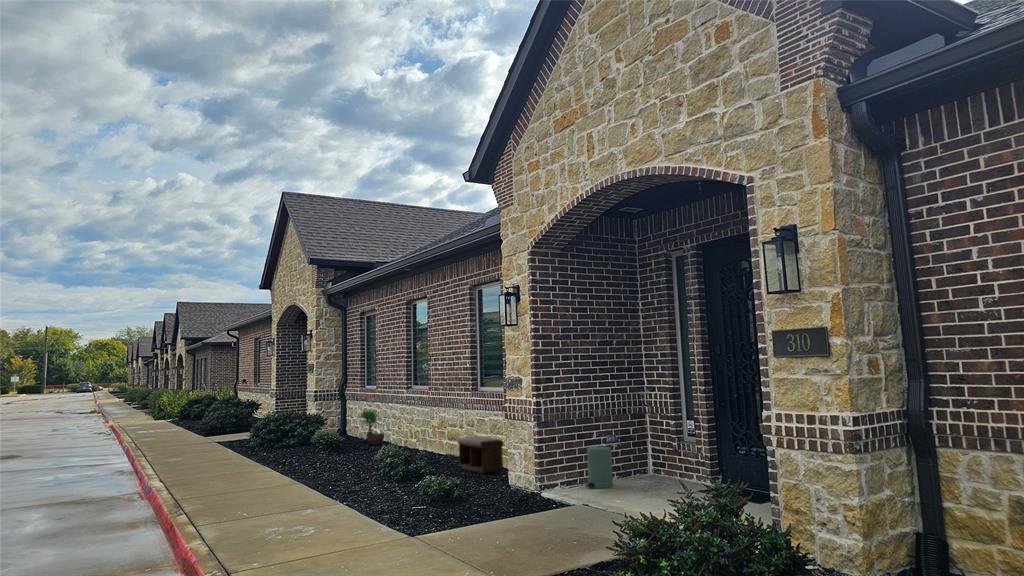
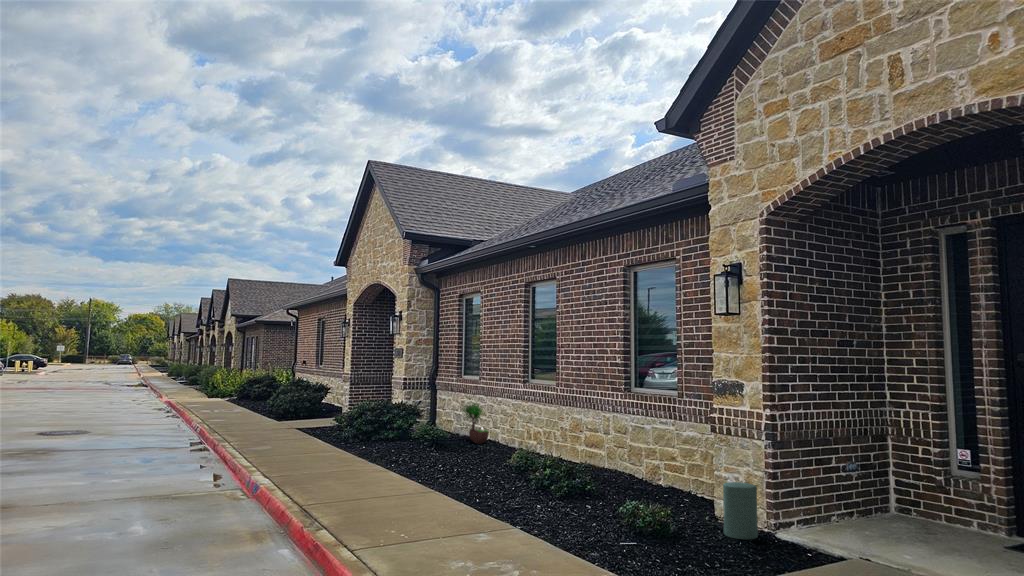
bench: present [458,437,503,473] -> none [614,447,676,494]
trash can: present [586,446,613,488] -> present [722,482,758,539]

